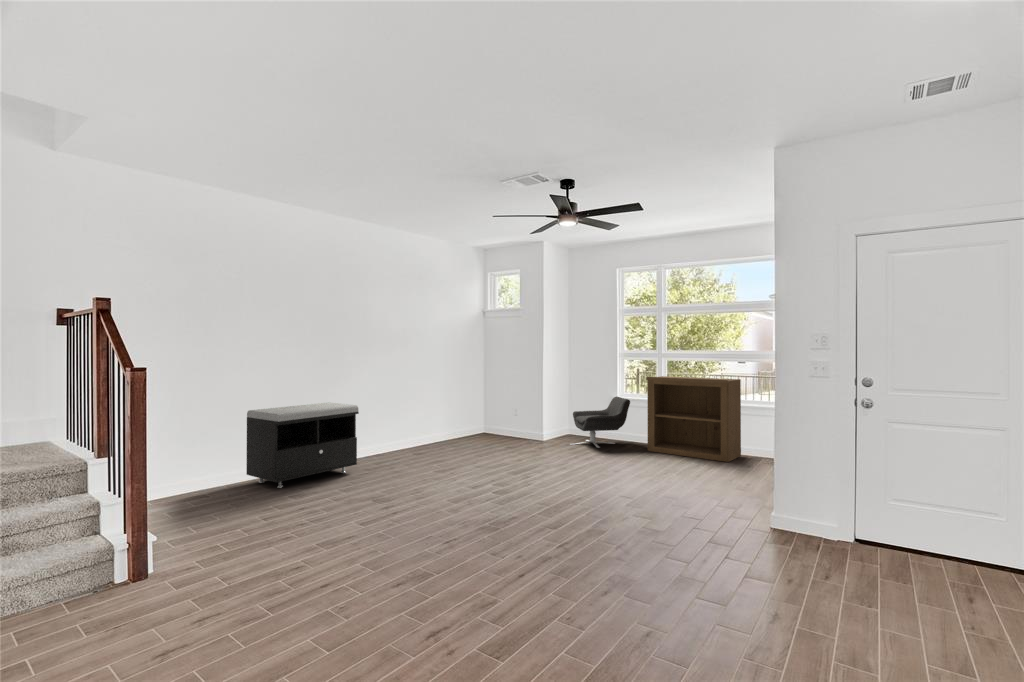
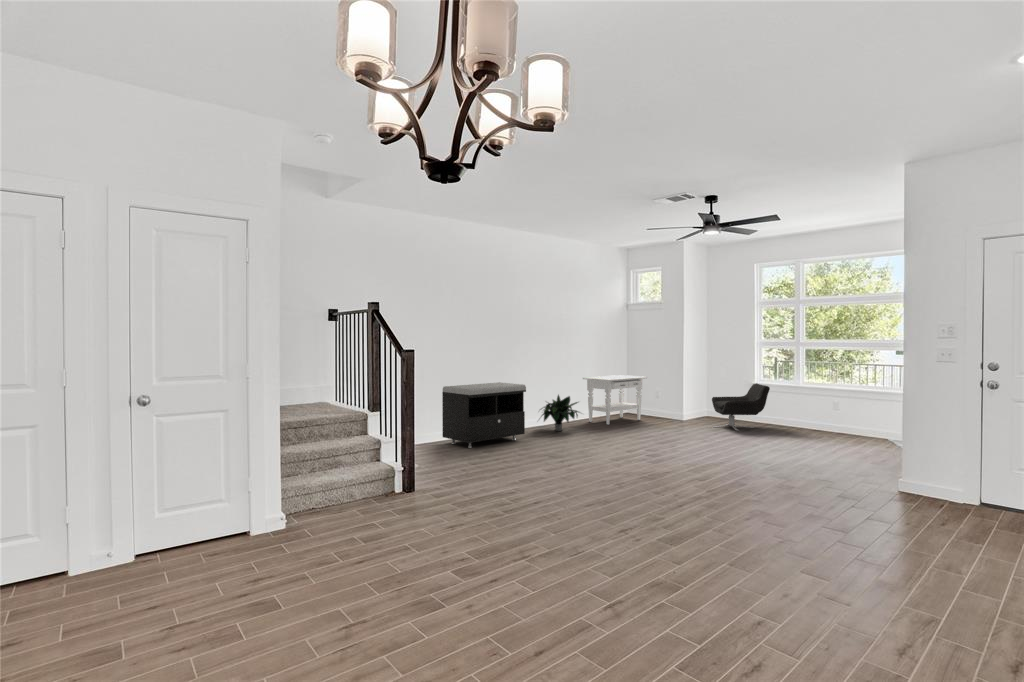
bookshelf: present [646,376,741,462] -> none [786,364,885,446]
side table: none [435,389,506,446] -> present [583,375,647,425]
potted plant: none [377,413,433,457] -> present [540,395,580,431]

